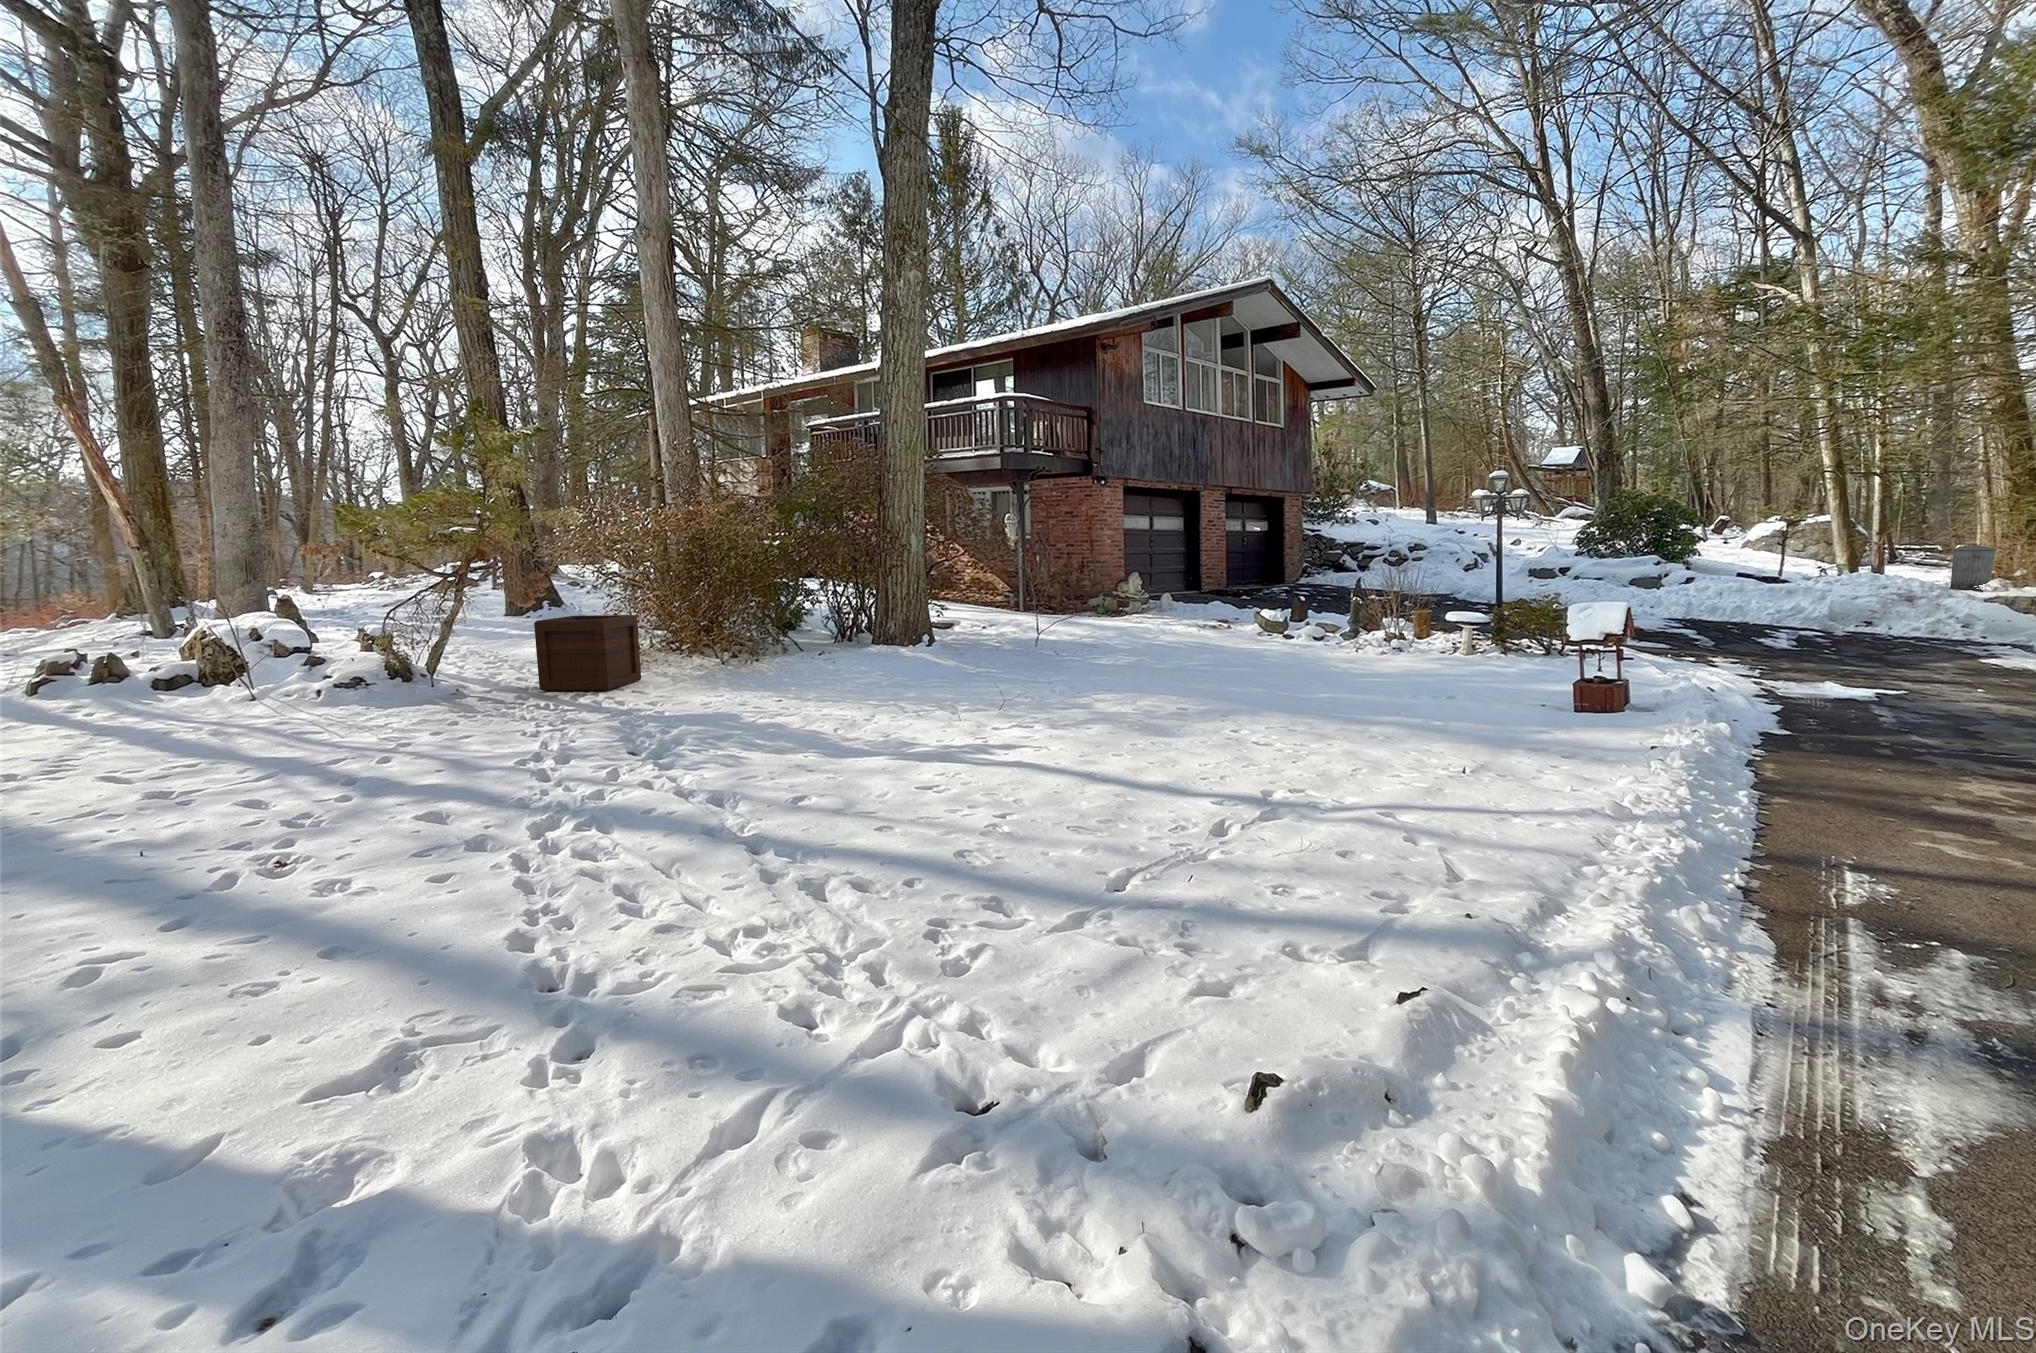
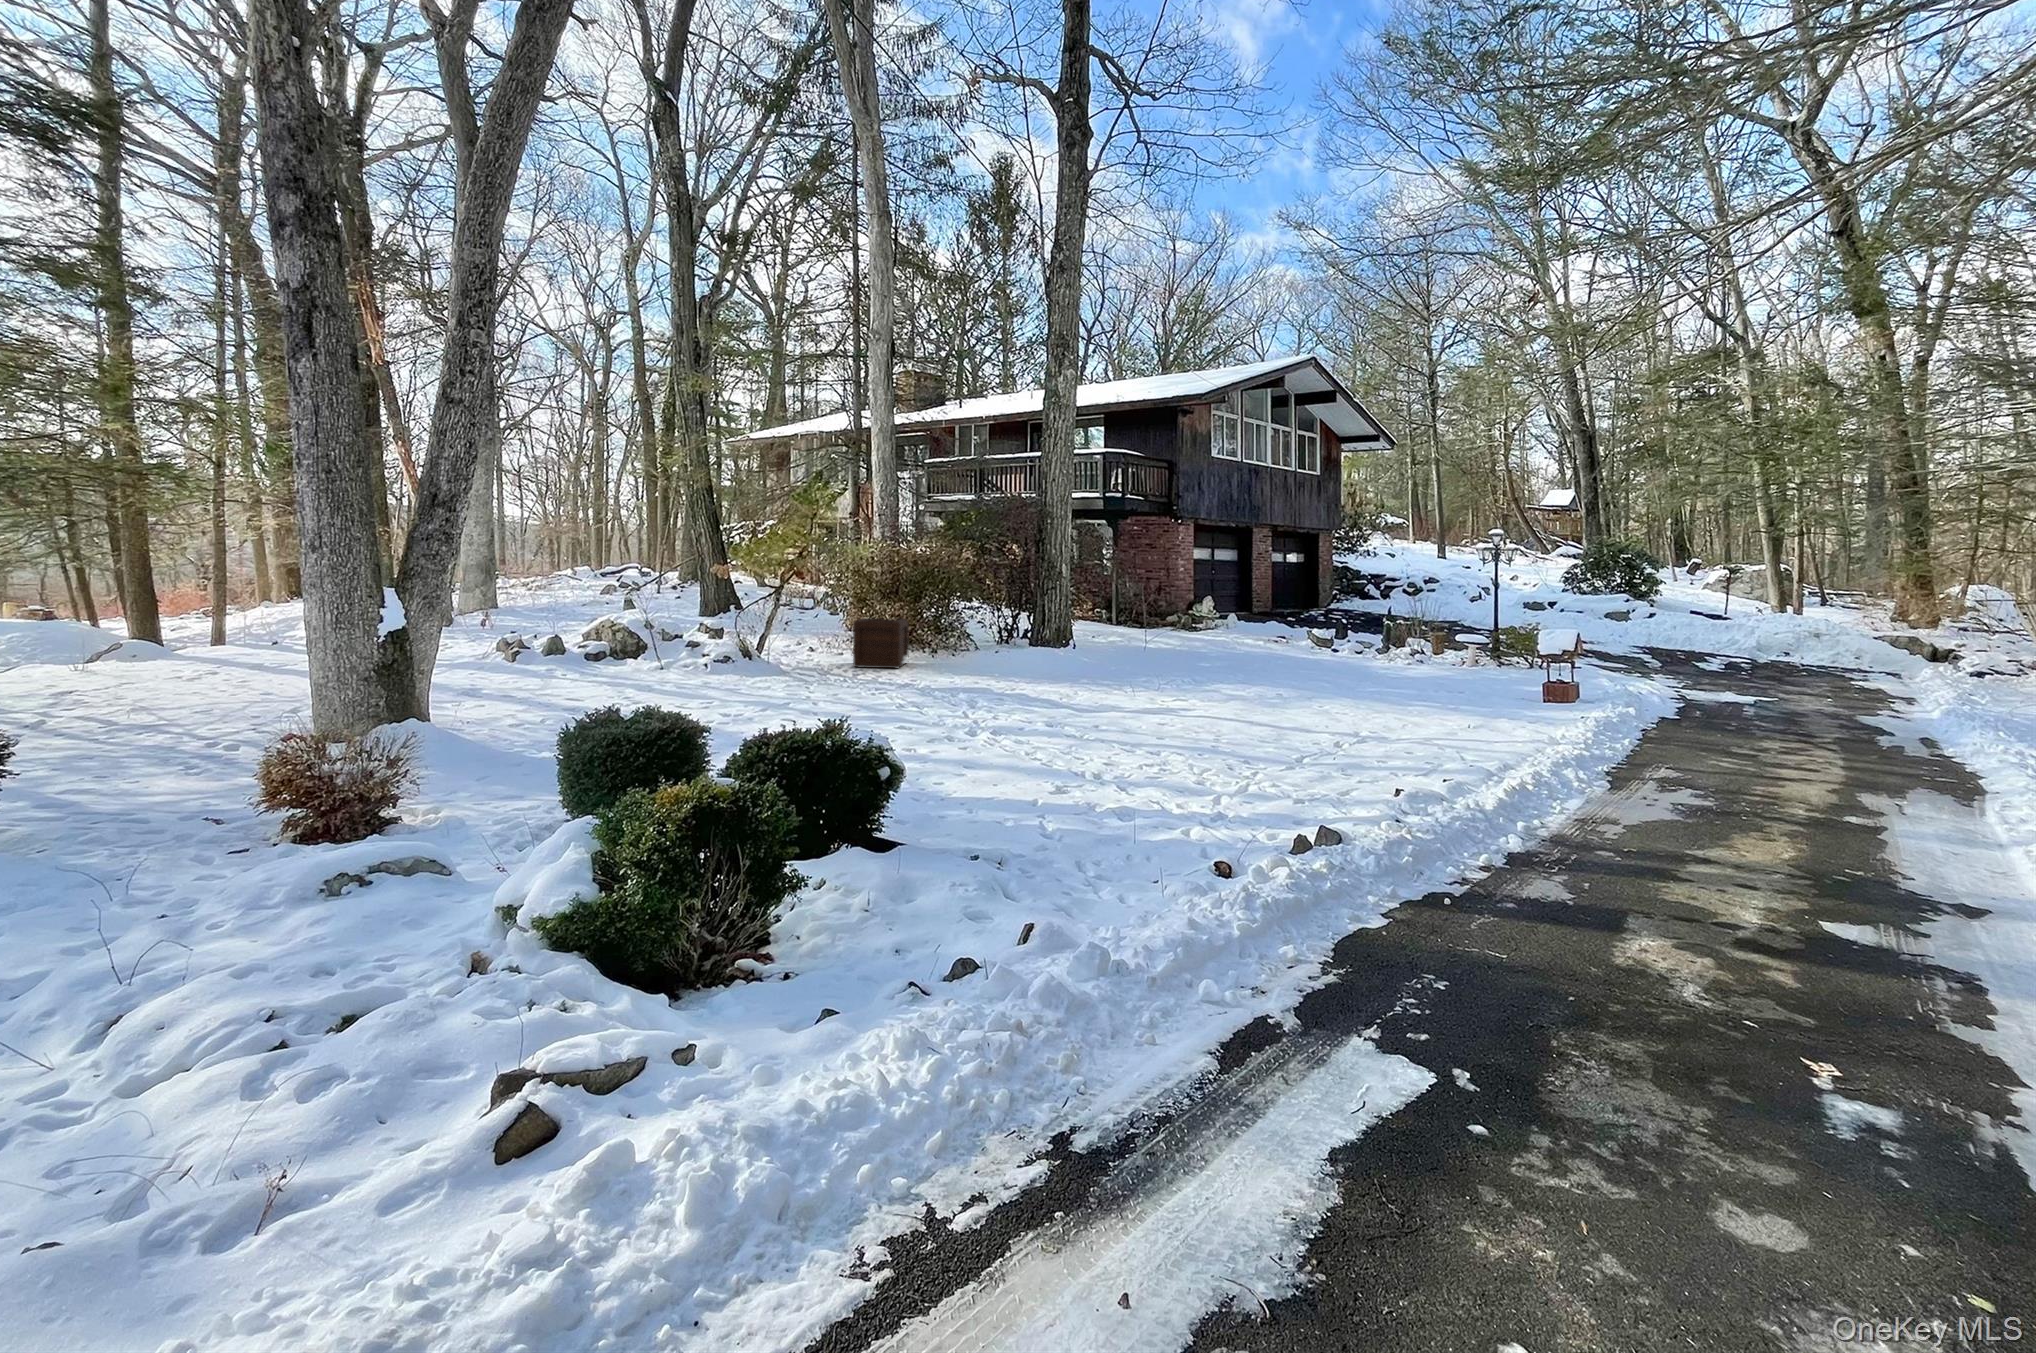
trash can: present [1950,544,1997,589] -> none [1858,594,1894,631]

